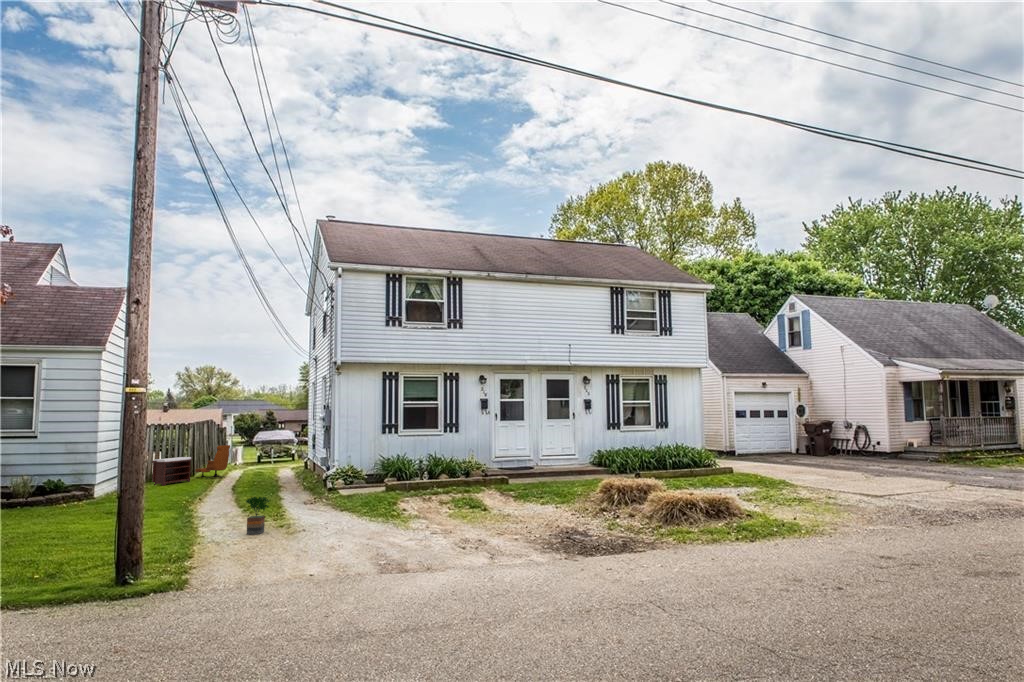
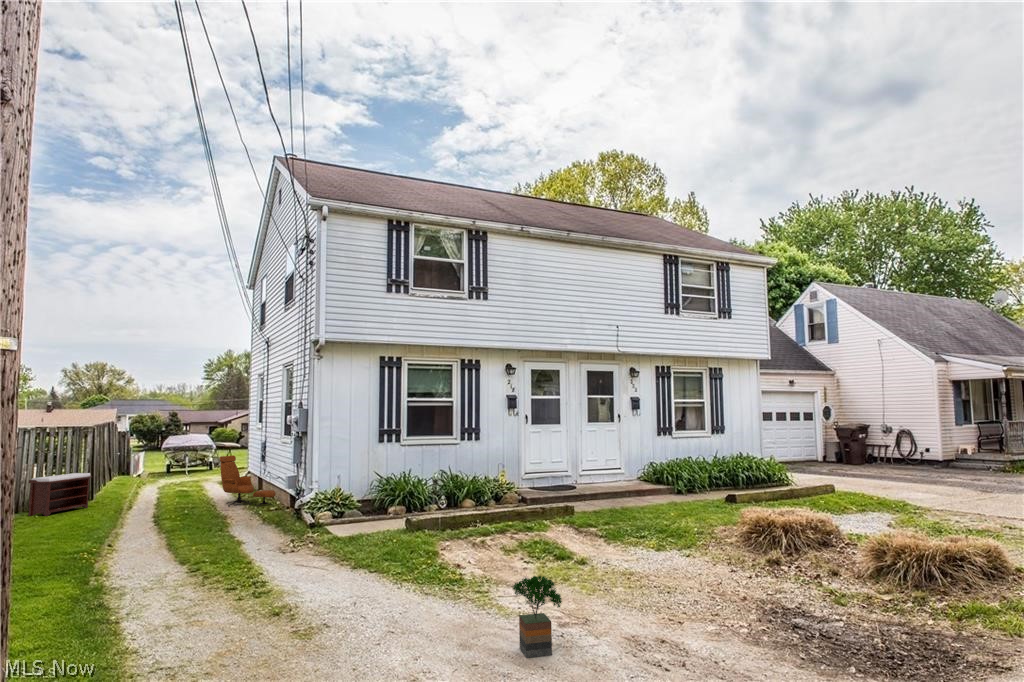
lounge chair: present [195,445,230,478] -> present [220,455,276,507]
potted tree: present [246,497,269,535] -> present [512,576,562,658]

